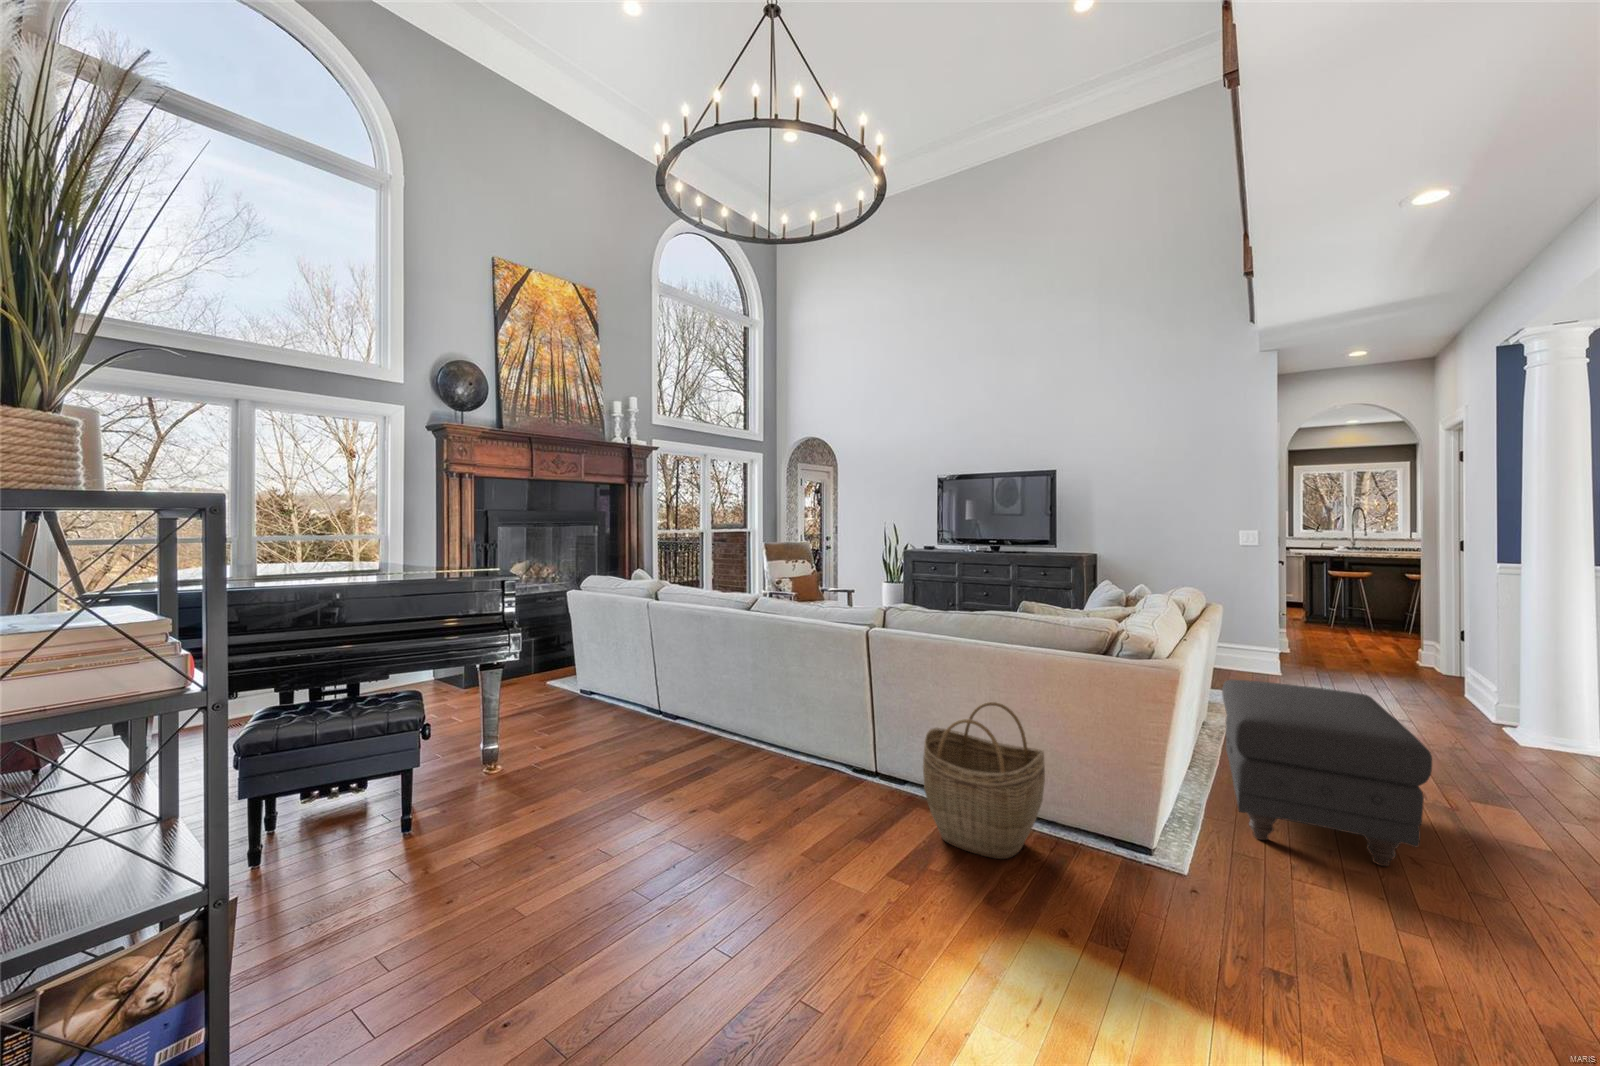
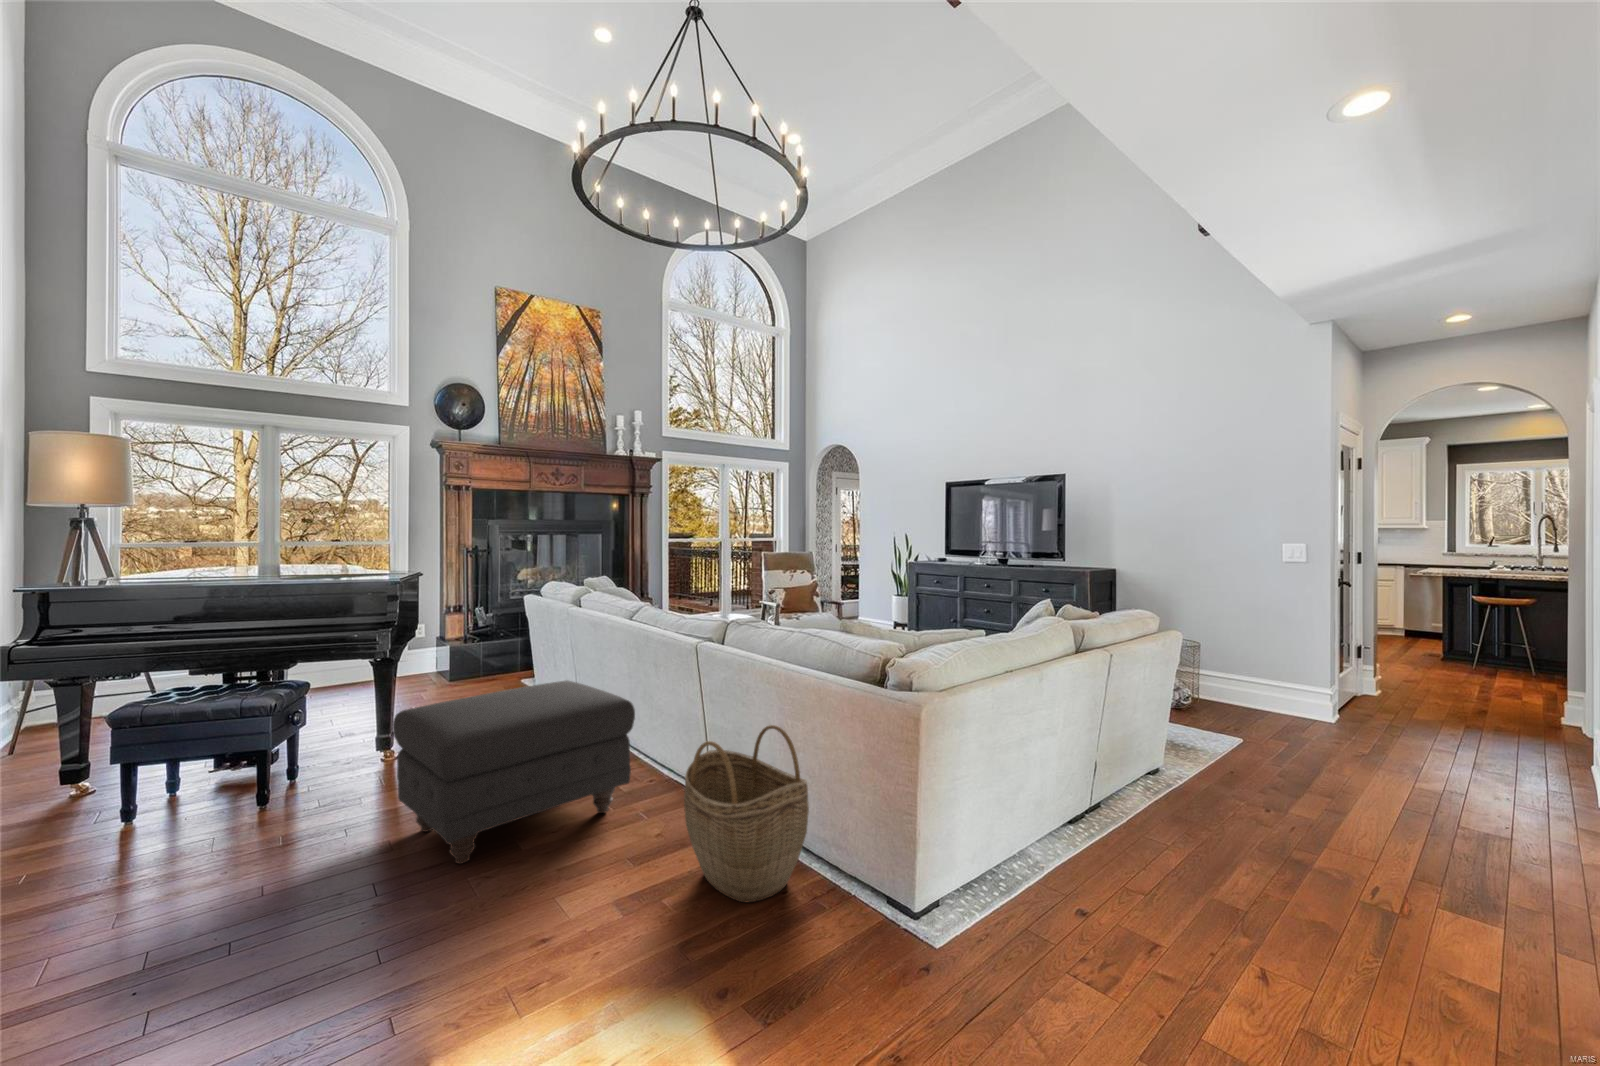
ottoman: present [1222,680,1432,866] -> present [393,681,635,863]

